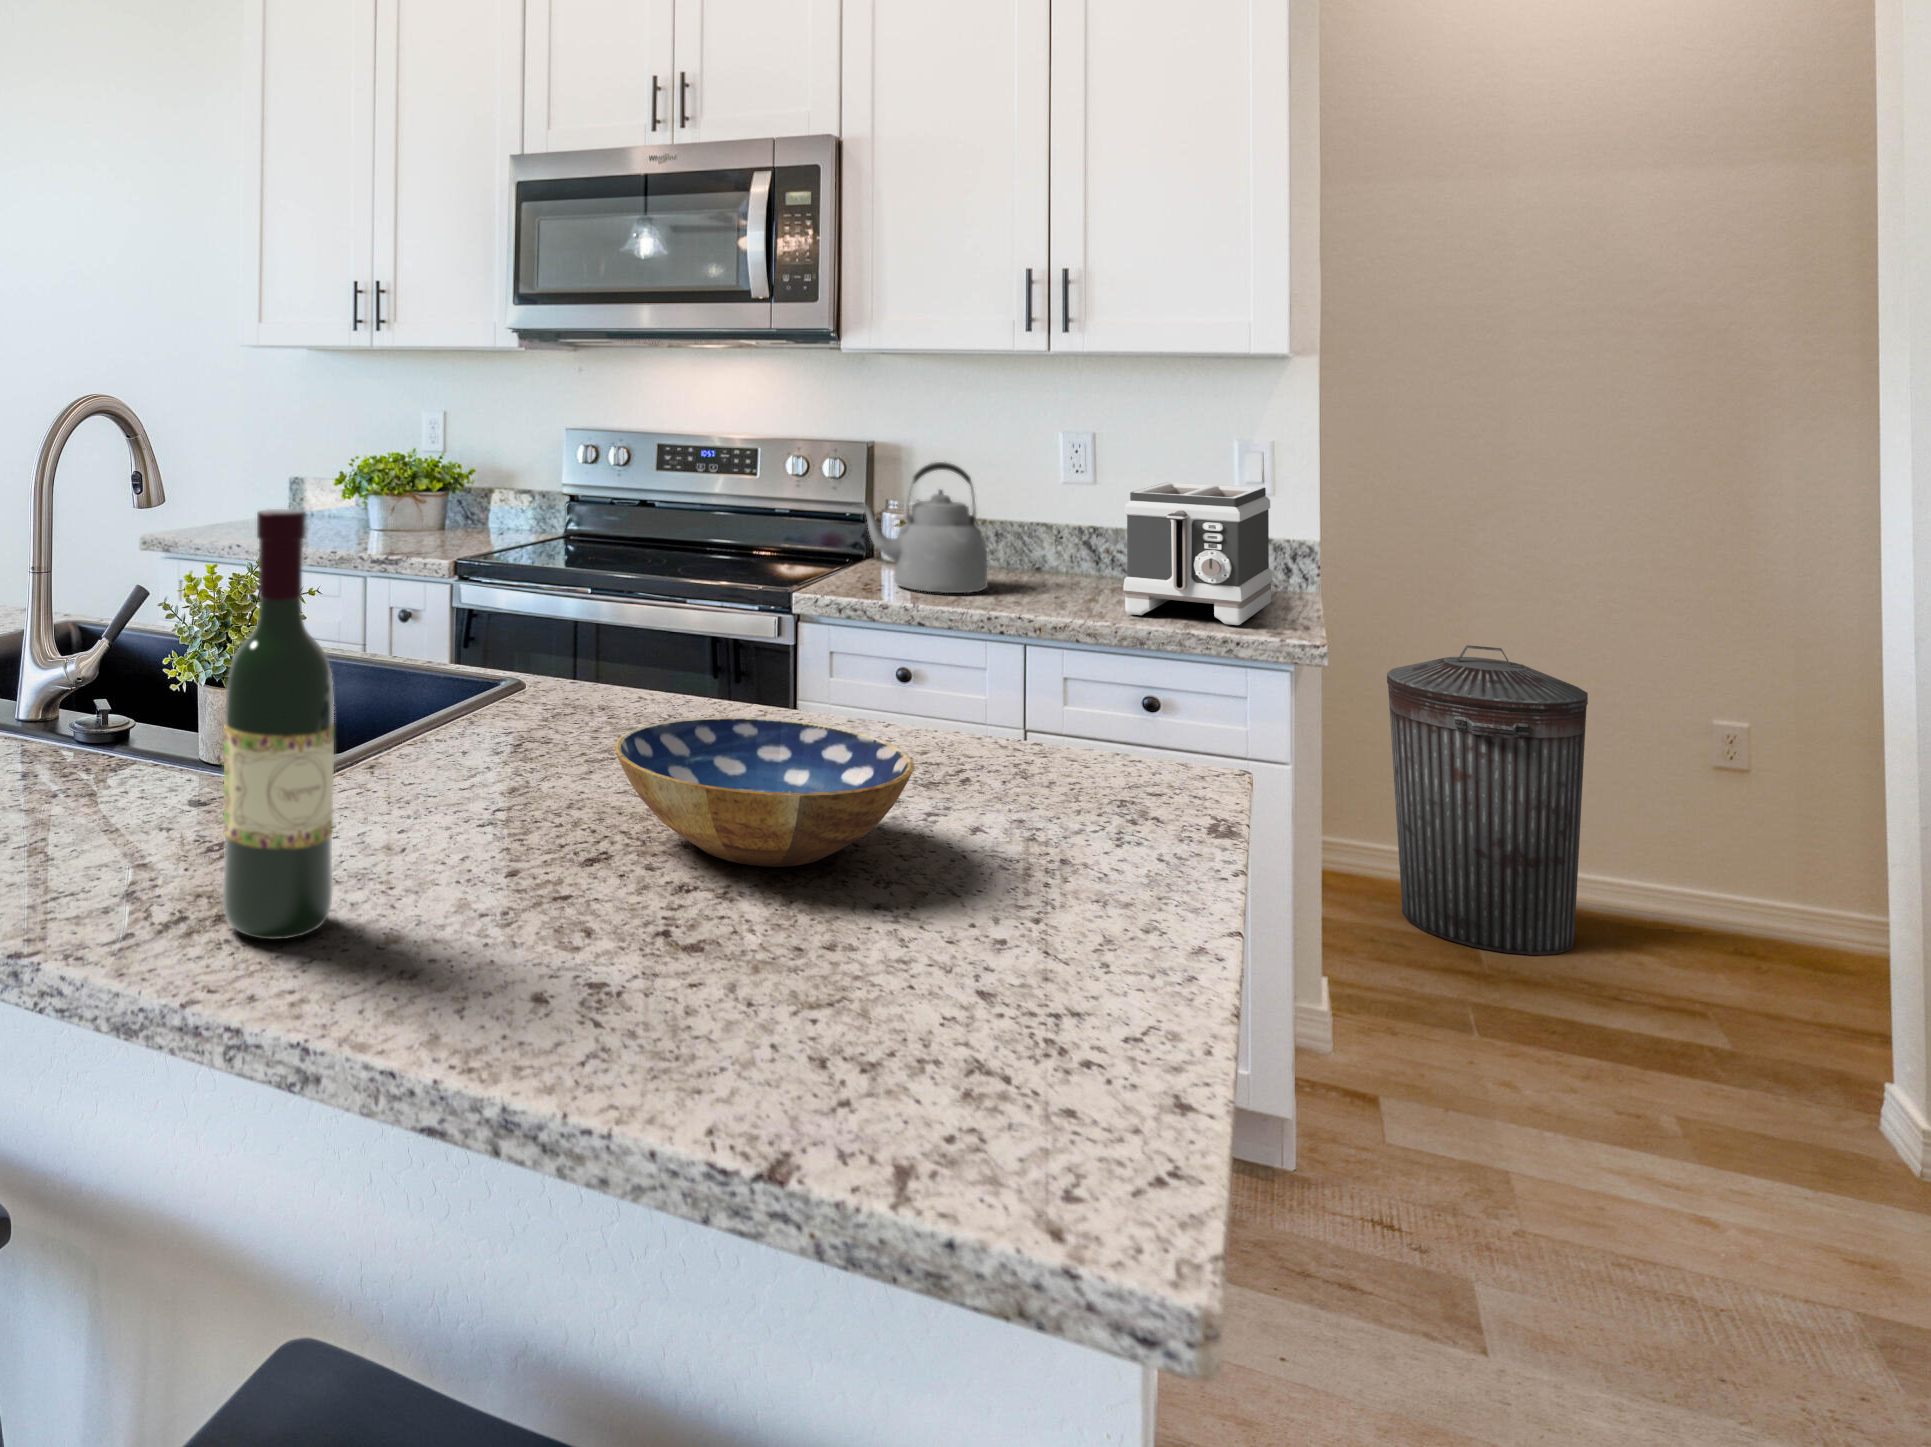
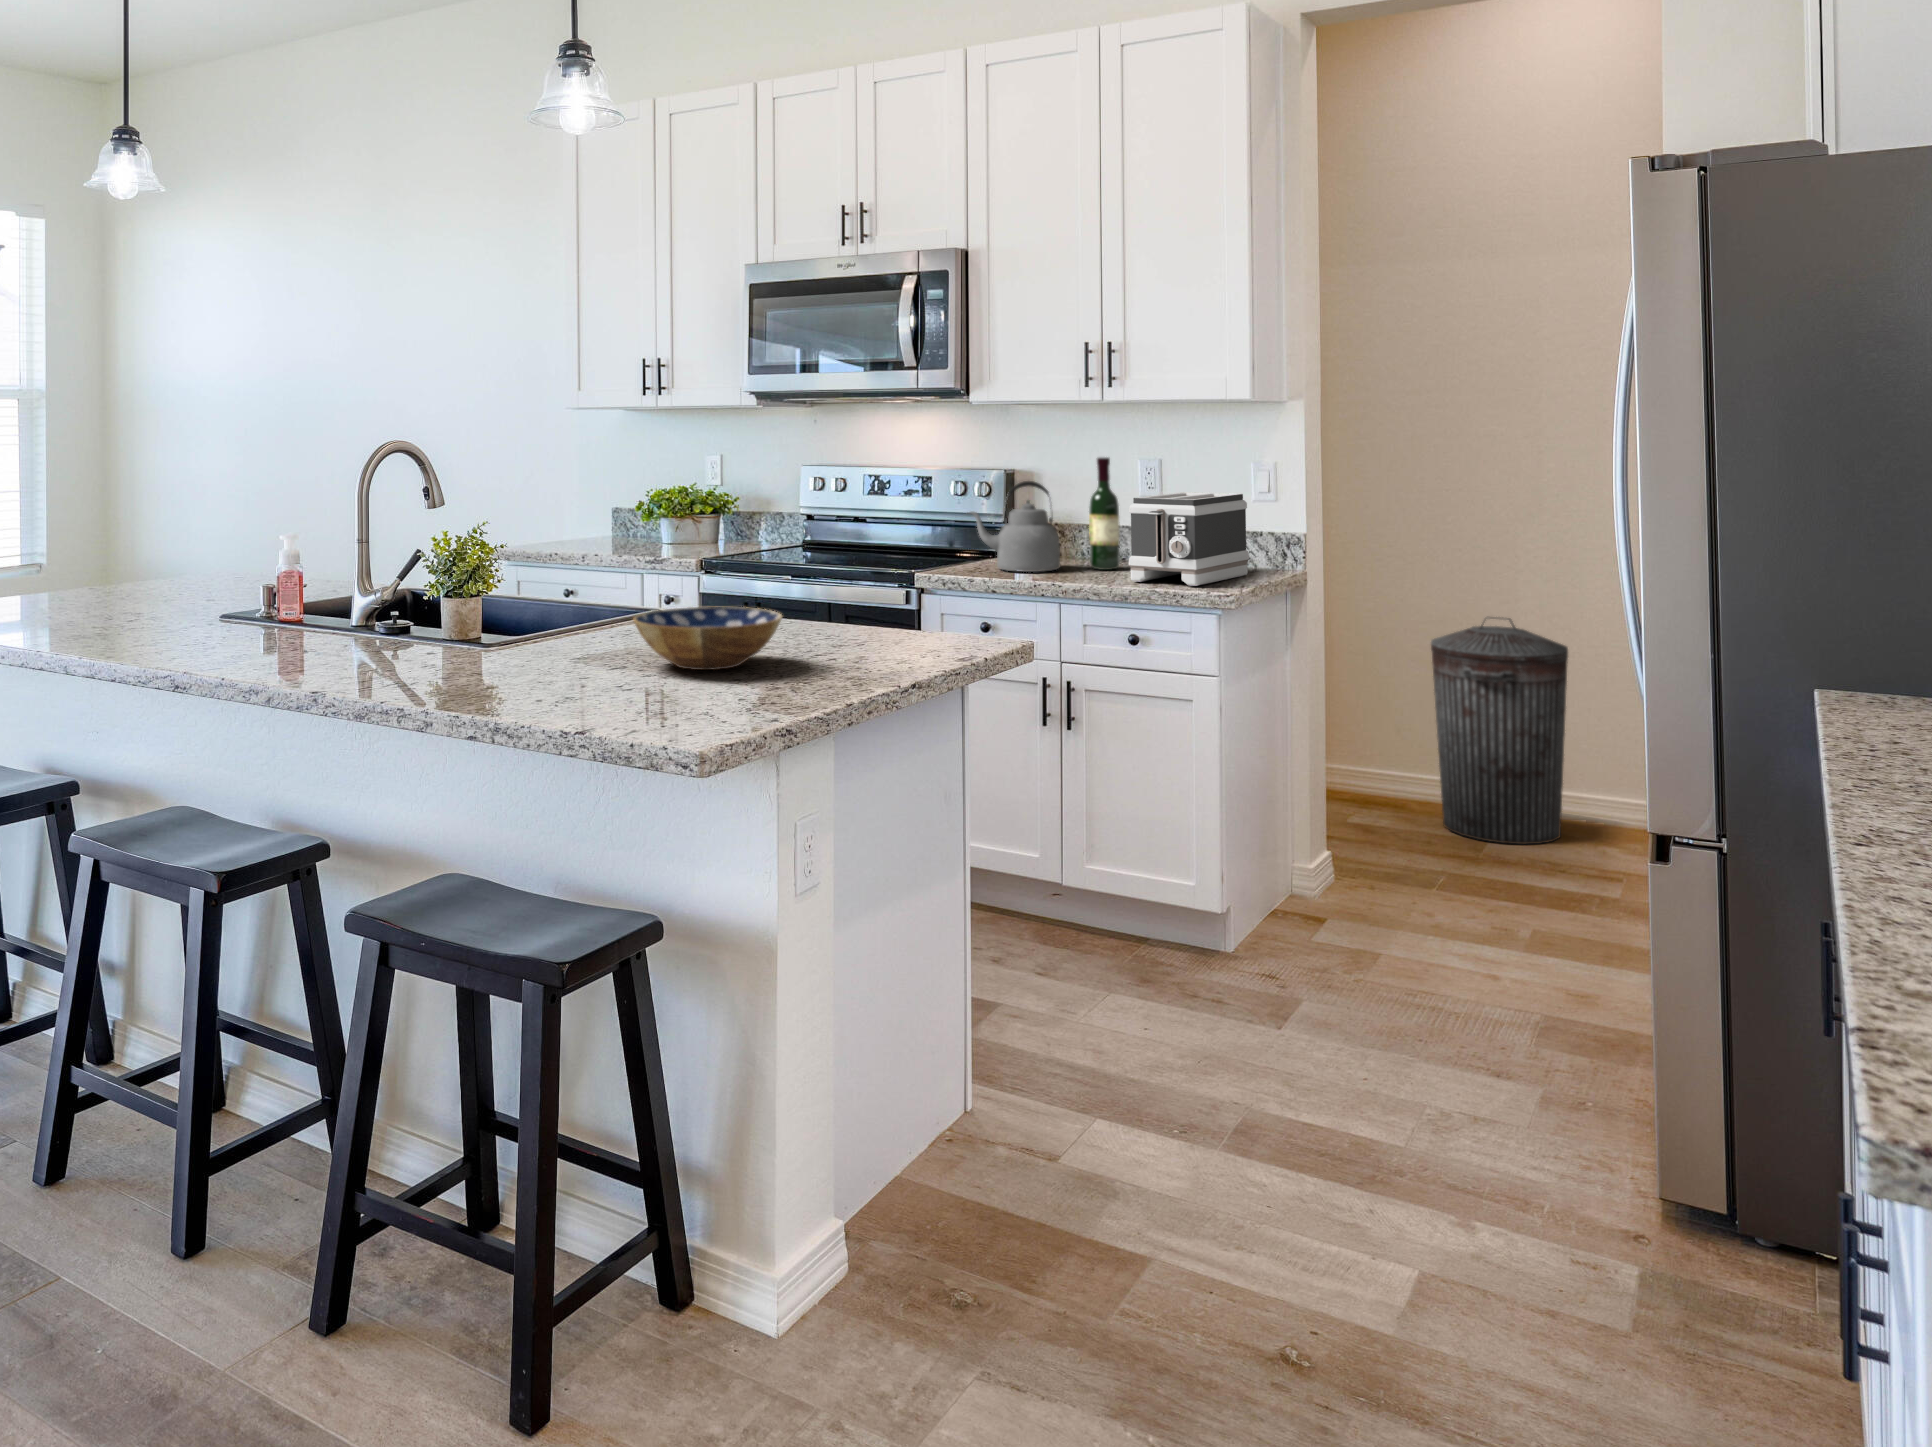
wine bottle: present [223,509,334,939] -> present [1089,457,1120,570]

